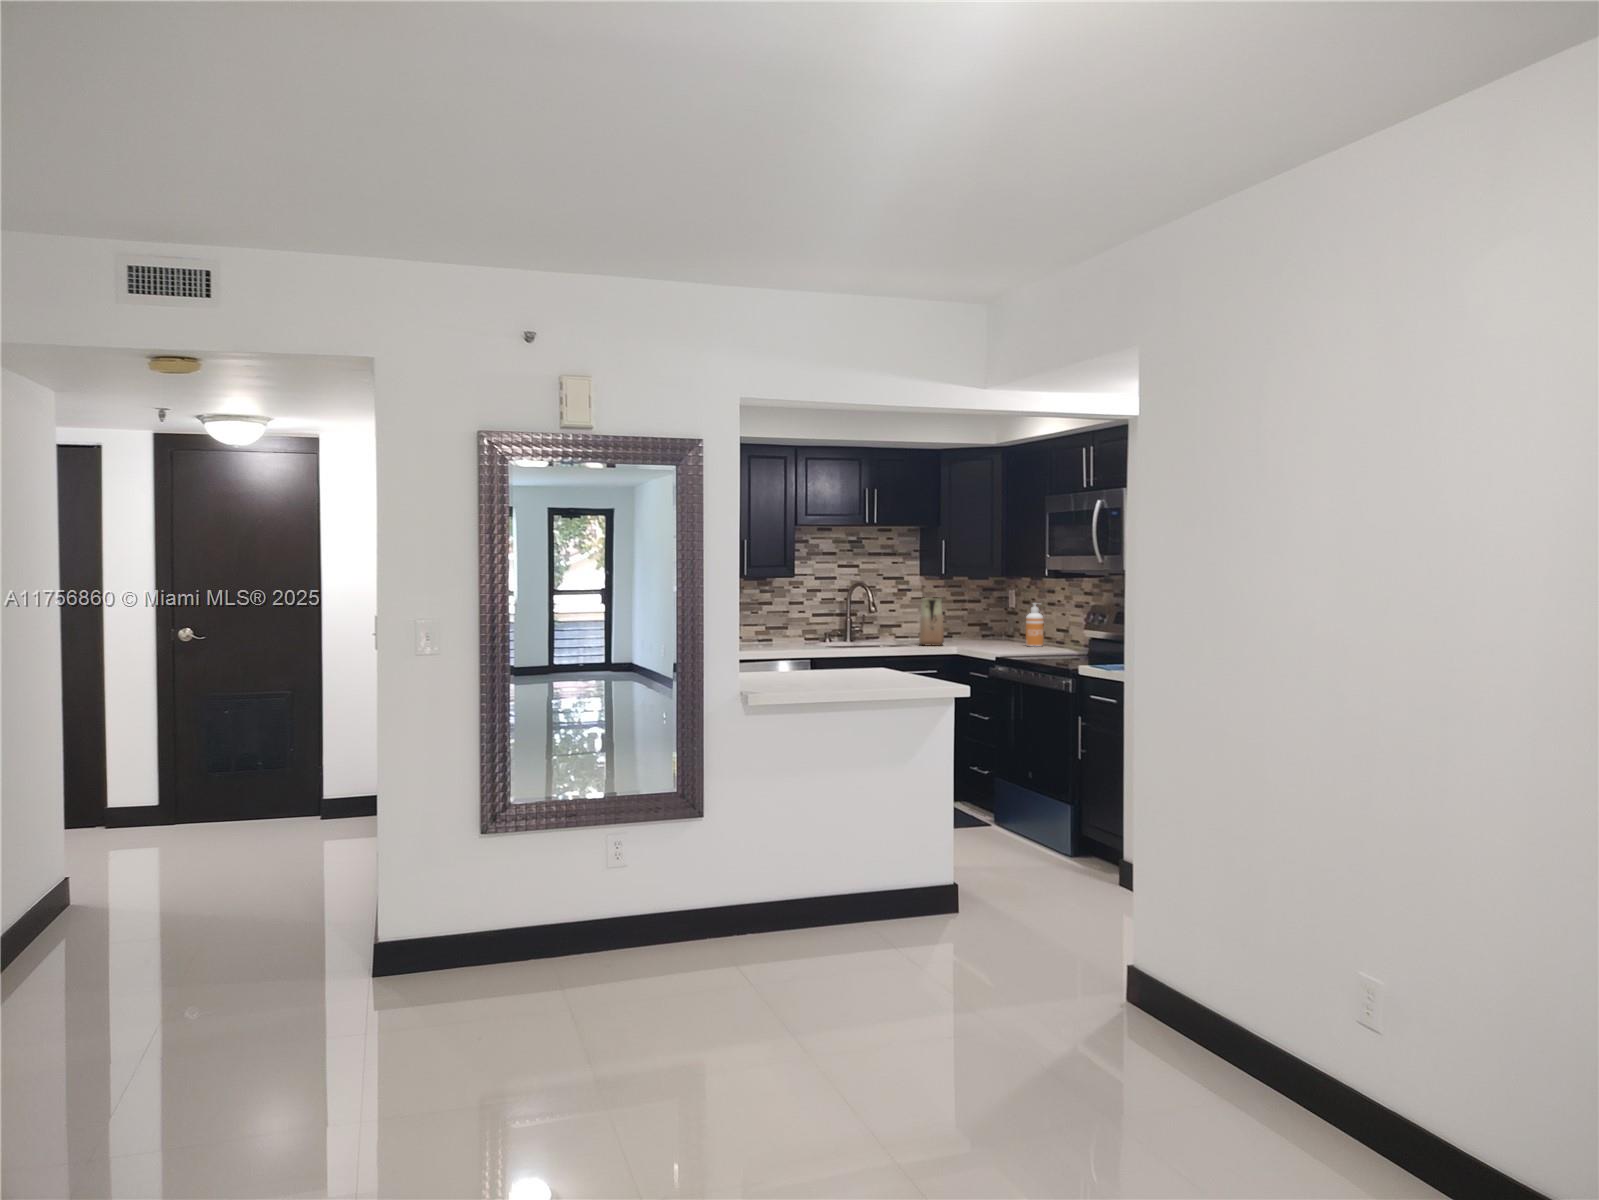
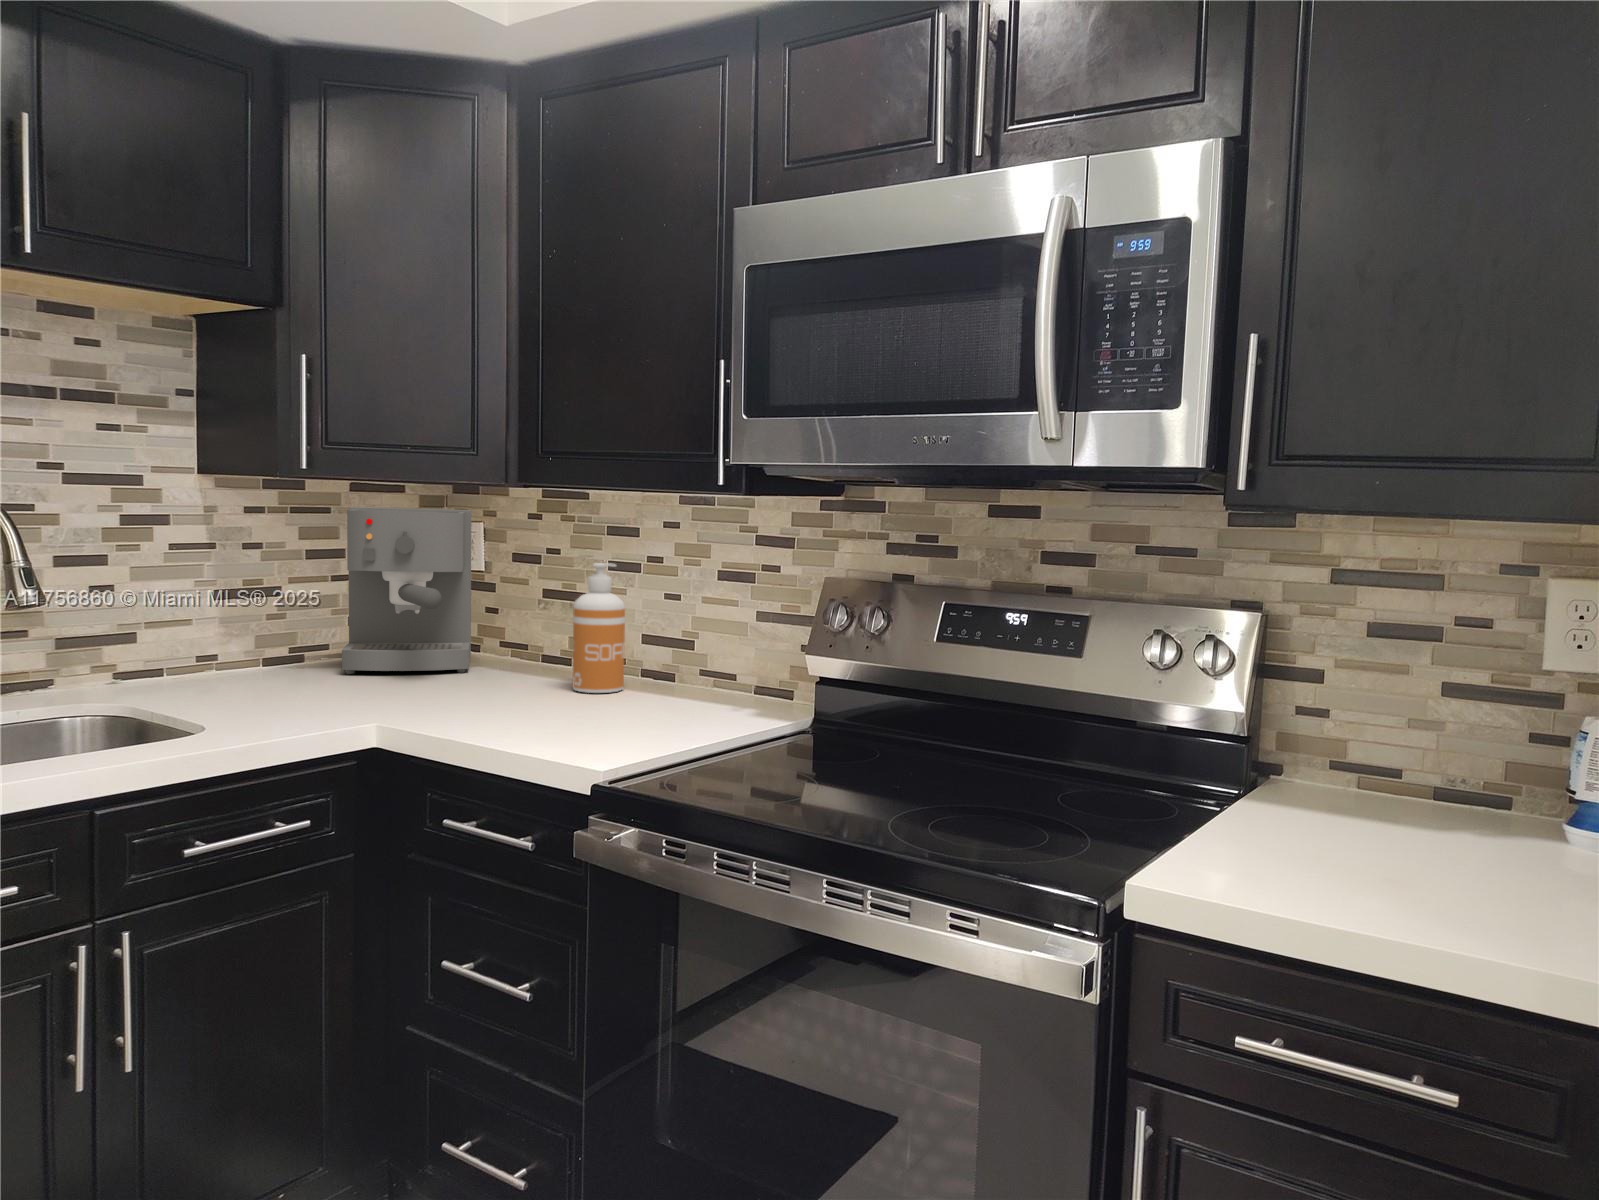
coffee maker: none [961,585,1010,642] -> present [342,507,471,674]
vase: present [919,598,944,646] -> none [213,547,310,709]

